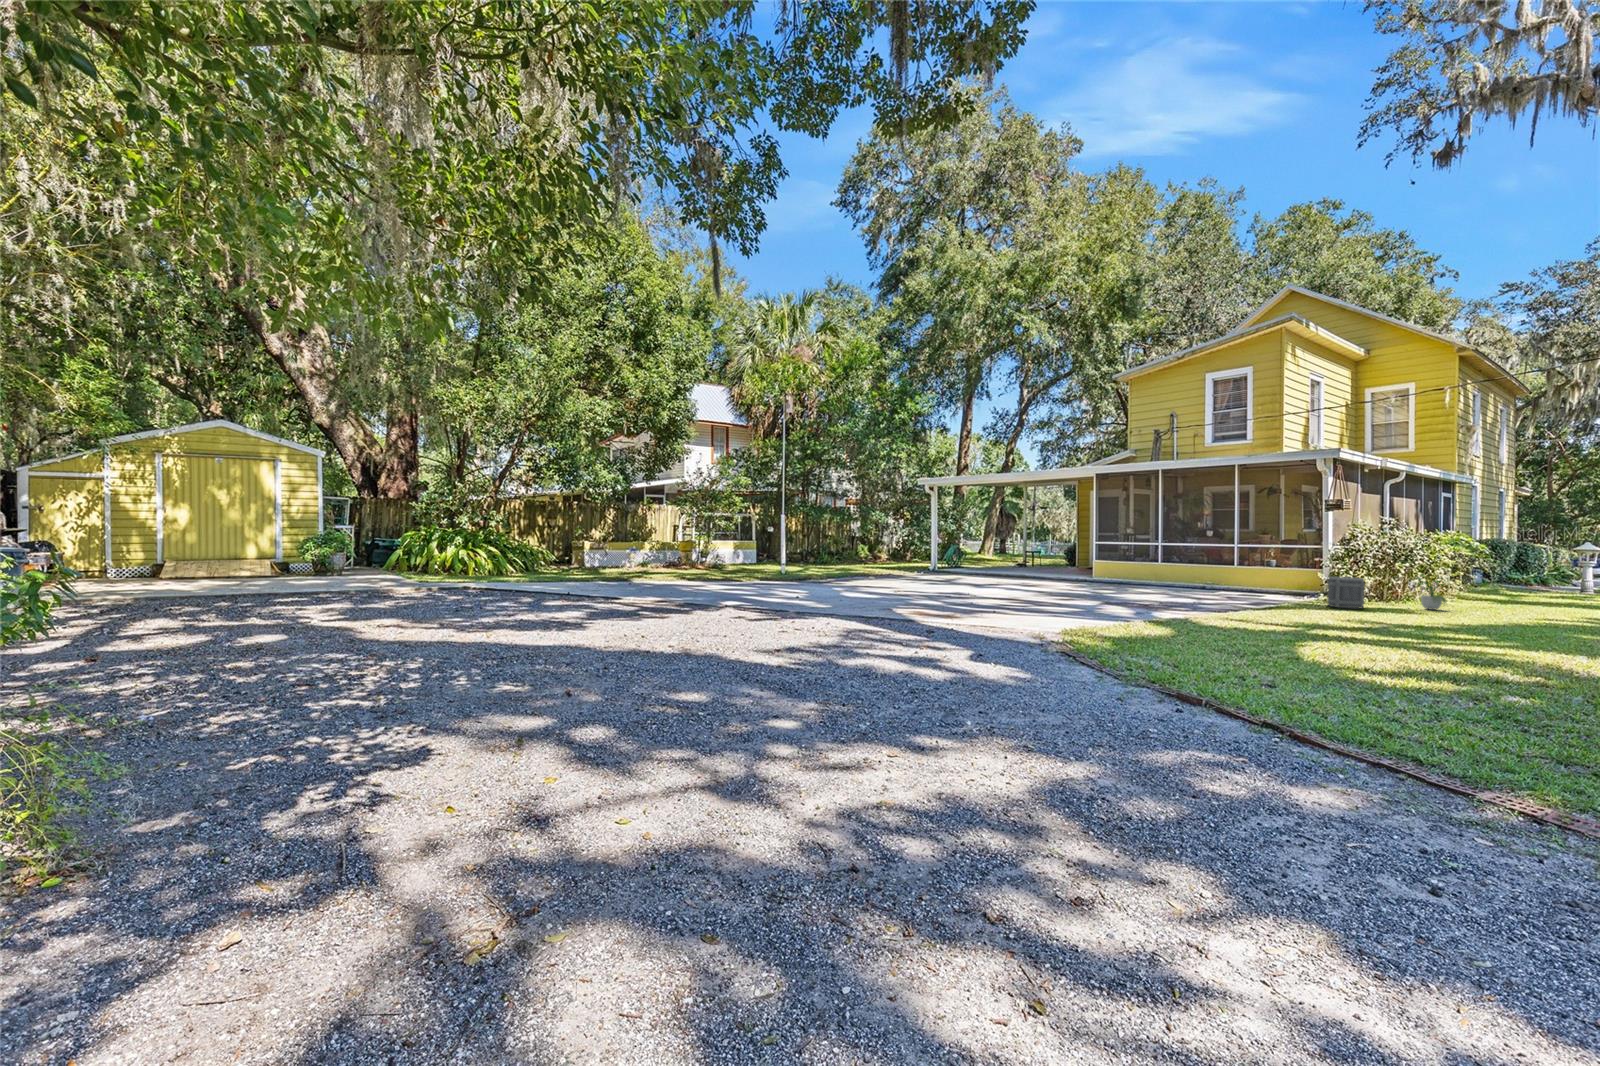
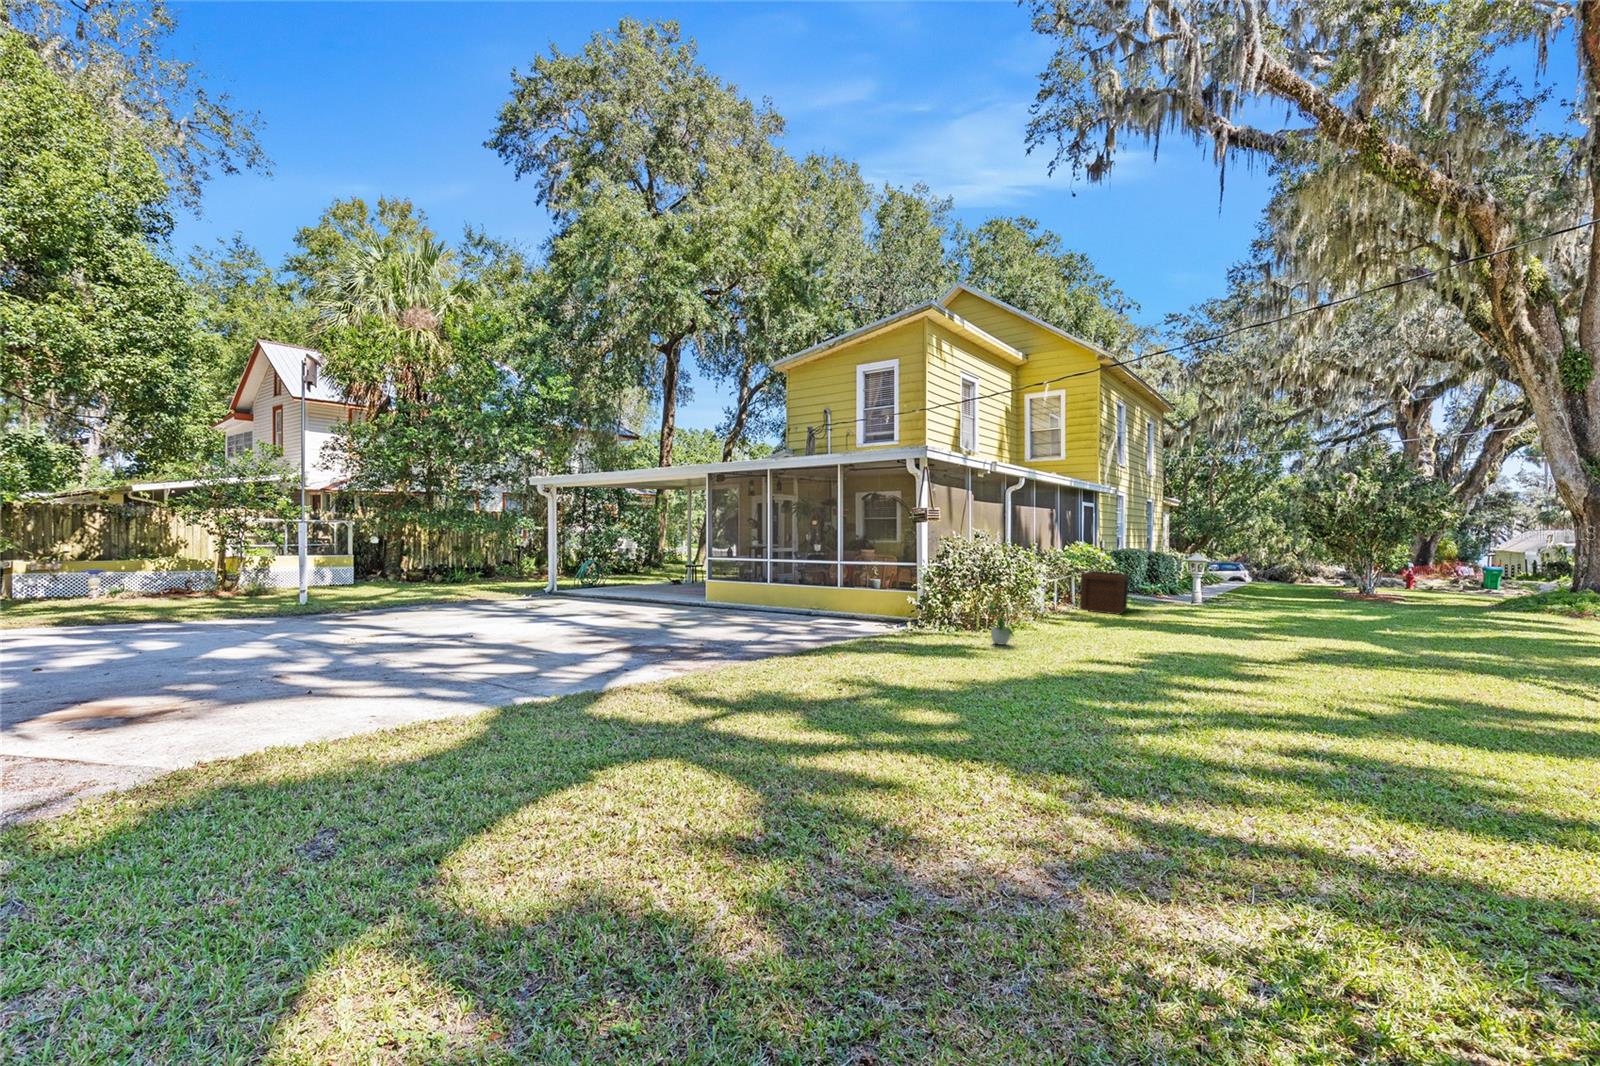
wooden crate: none [1468,556,1521,595] -> present [1080,571,1129,614]
bucket: present [1327,577,1365,609] -> none [895,604,932,644]

